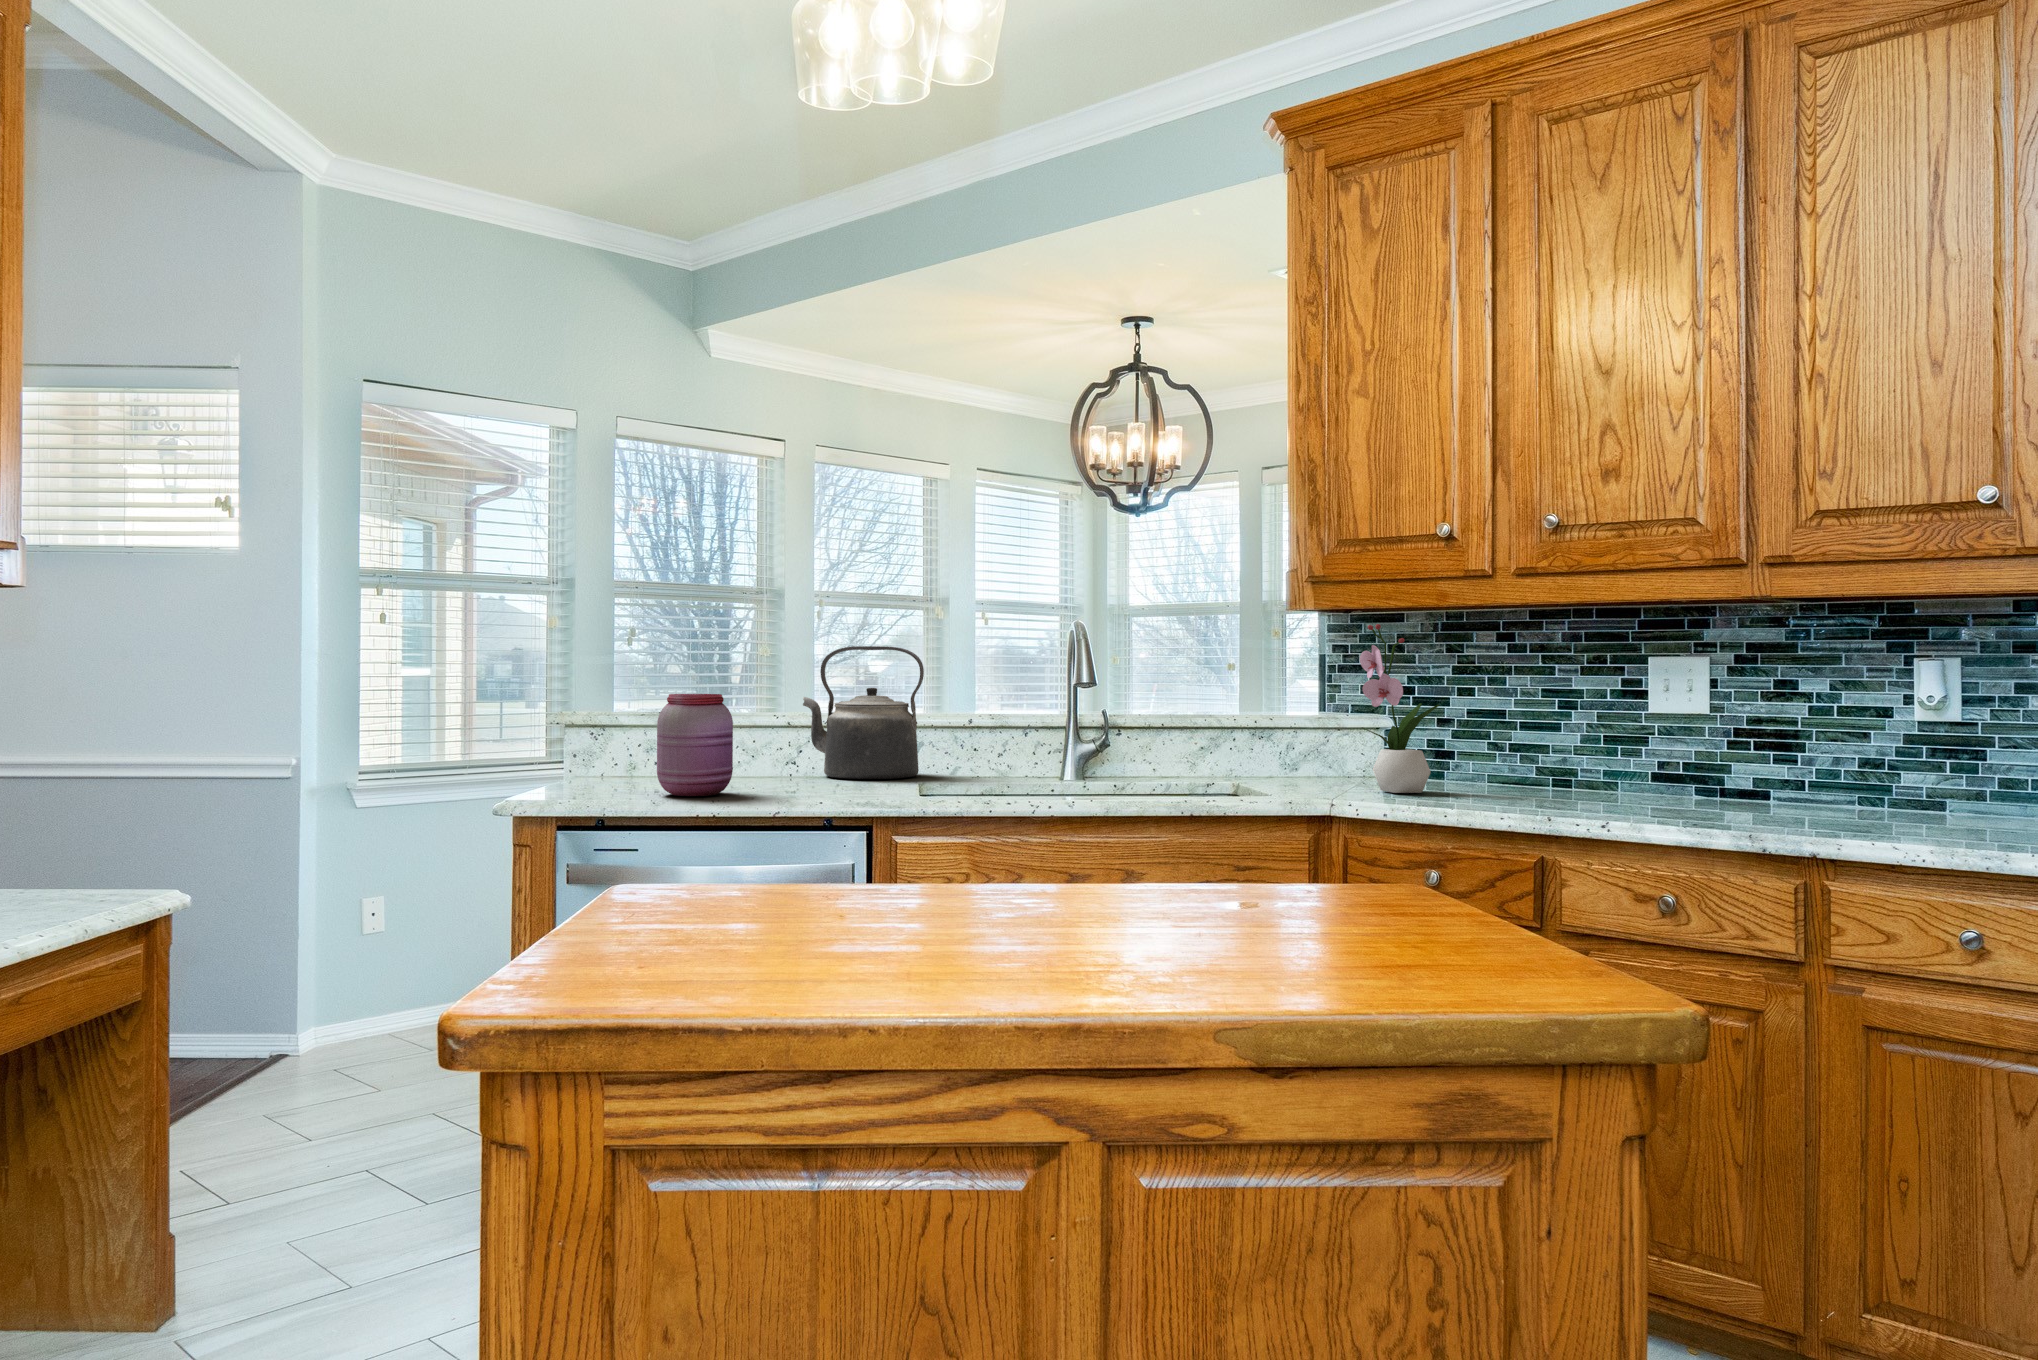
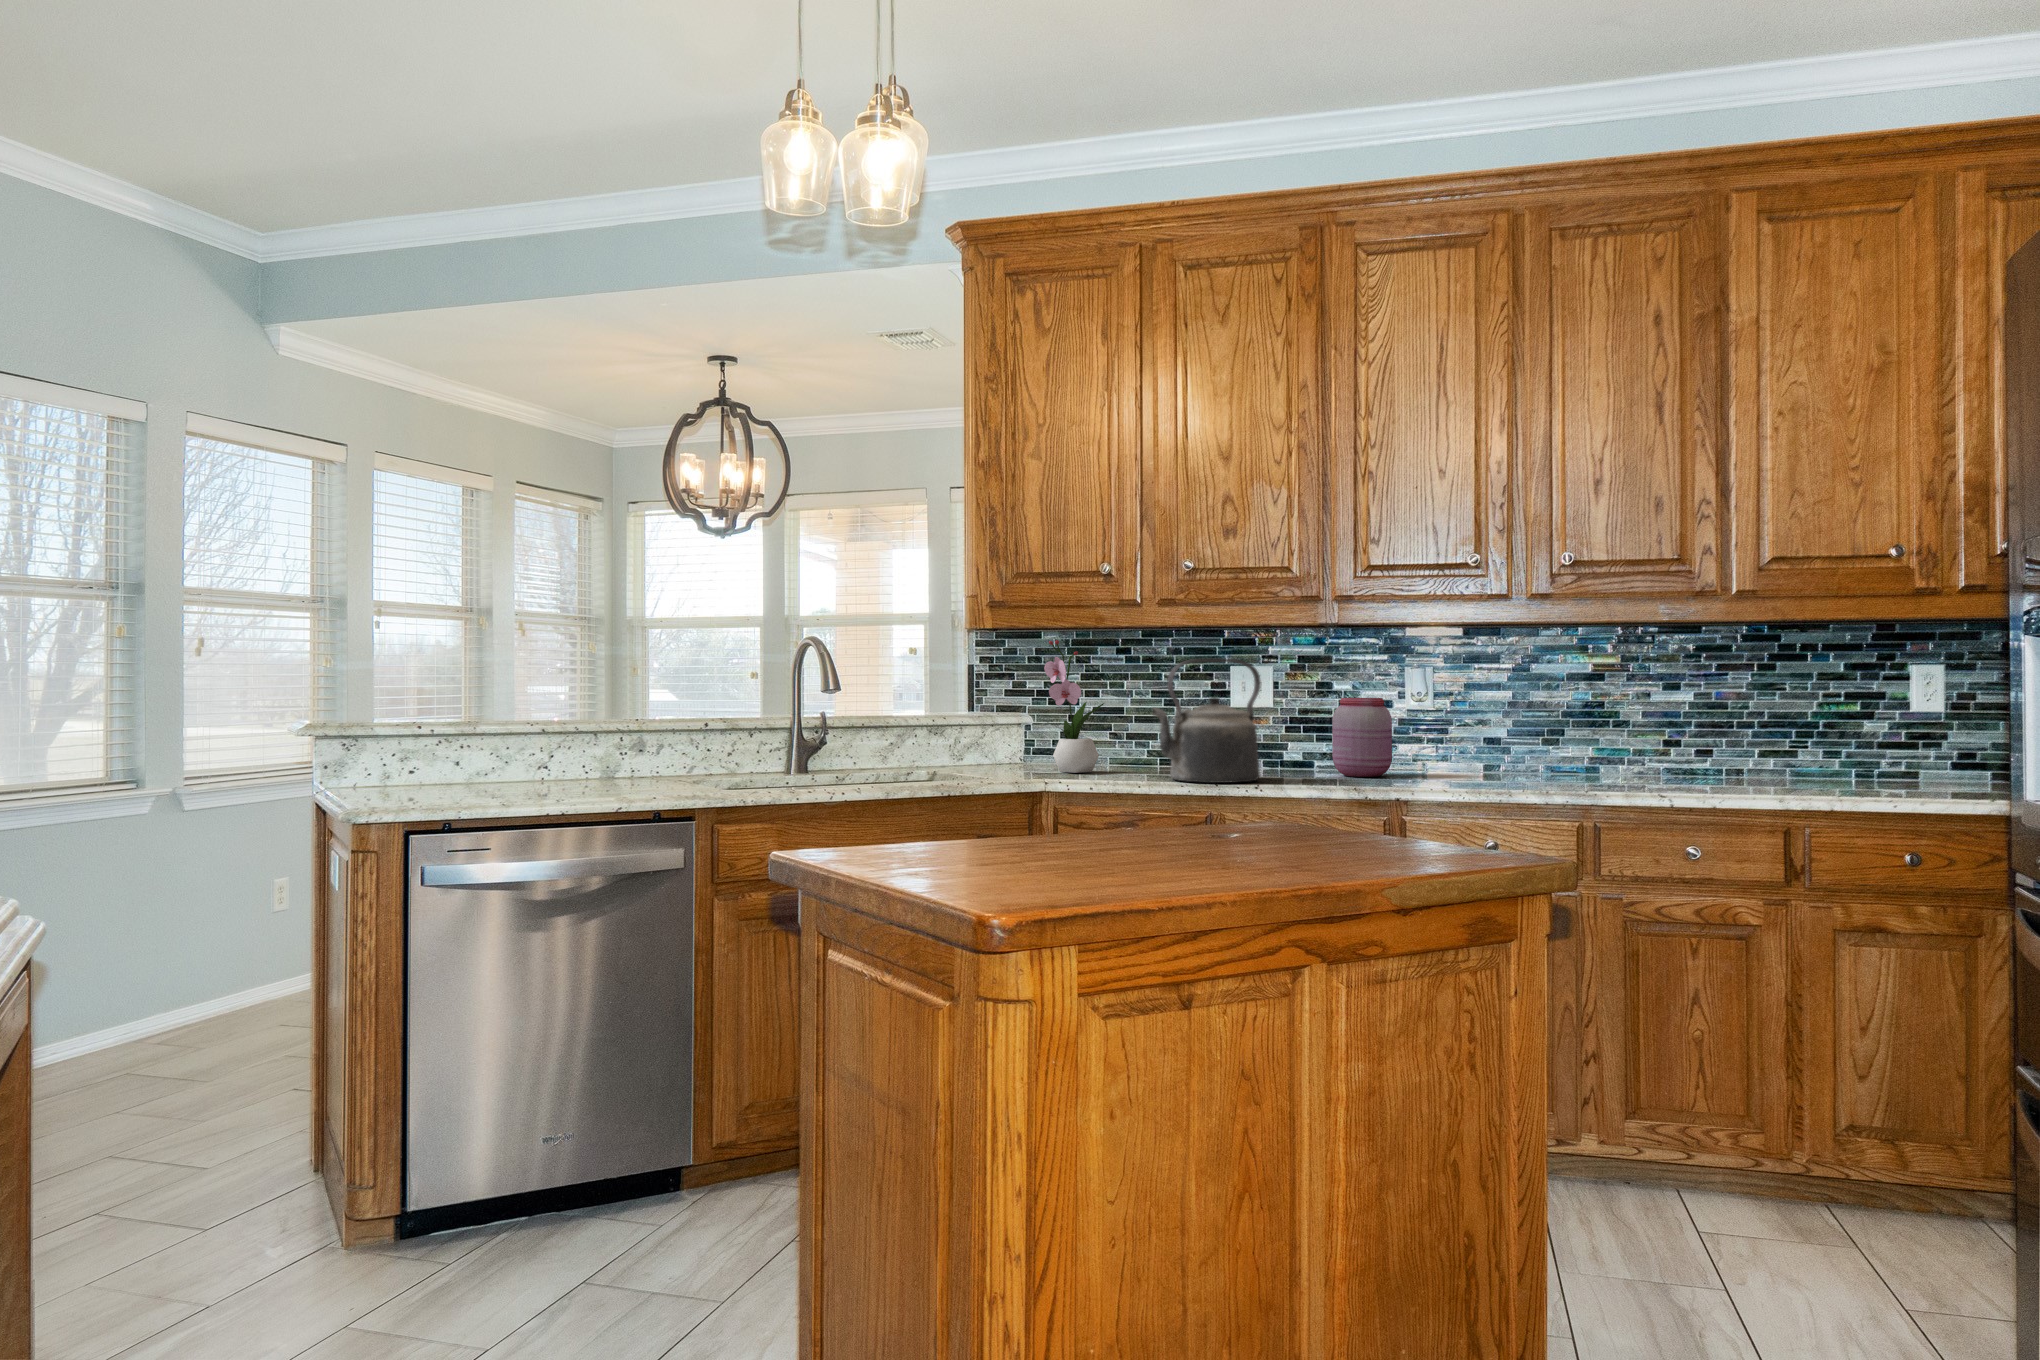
kettle: present [803,646,924,779] -> present [1153,659,1261,783]
jar: present [657,694,733,796] -> present [1332,698,1392,777]

